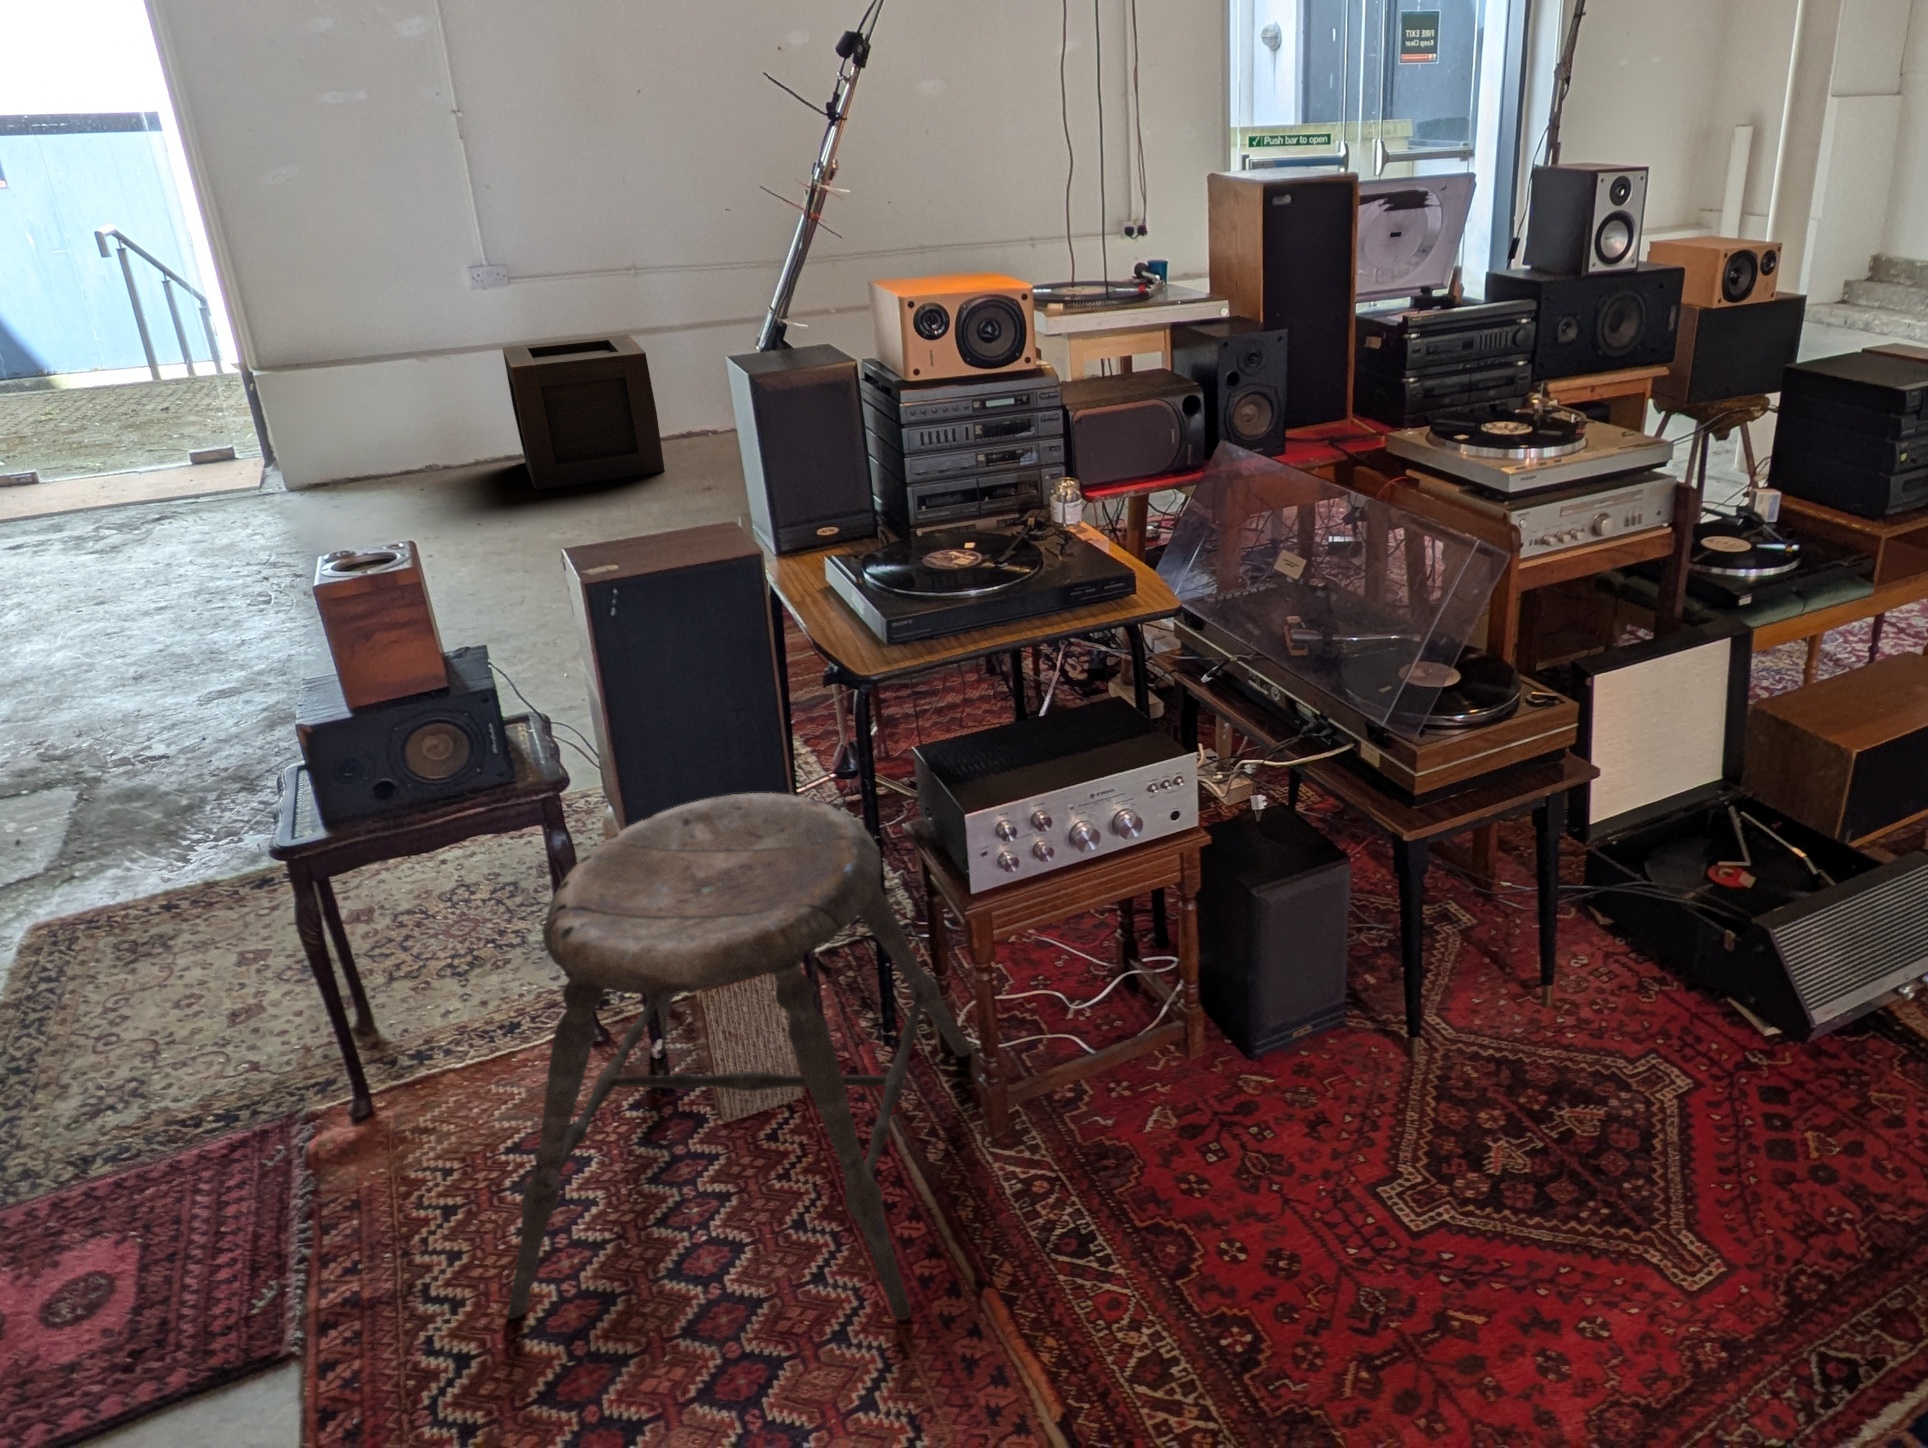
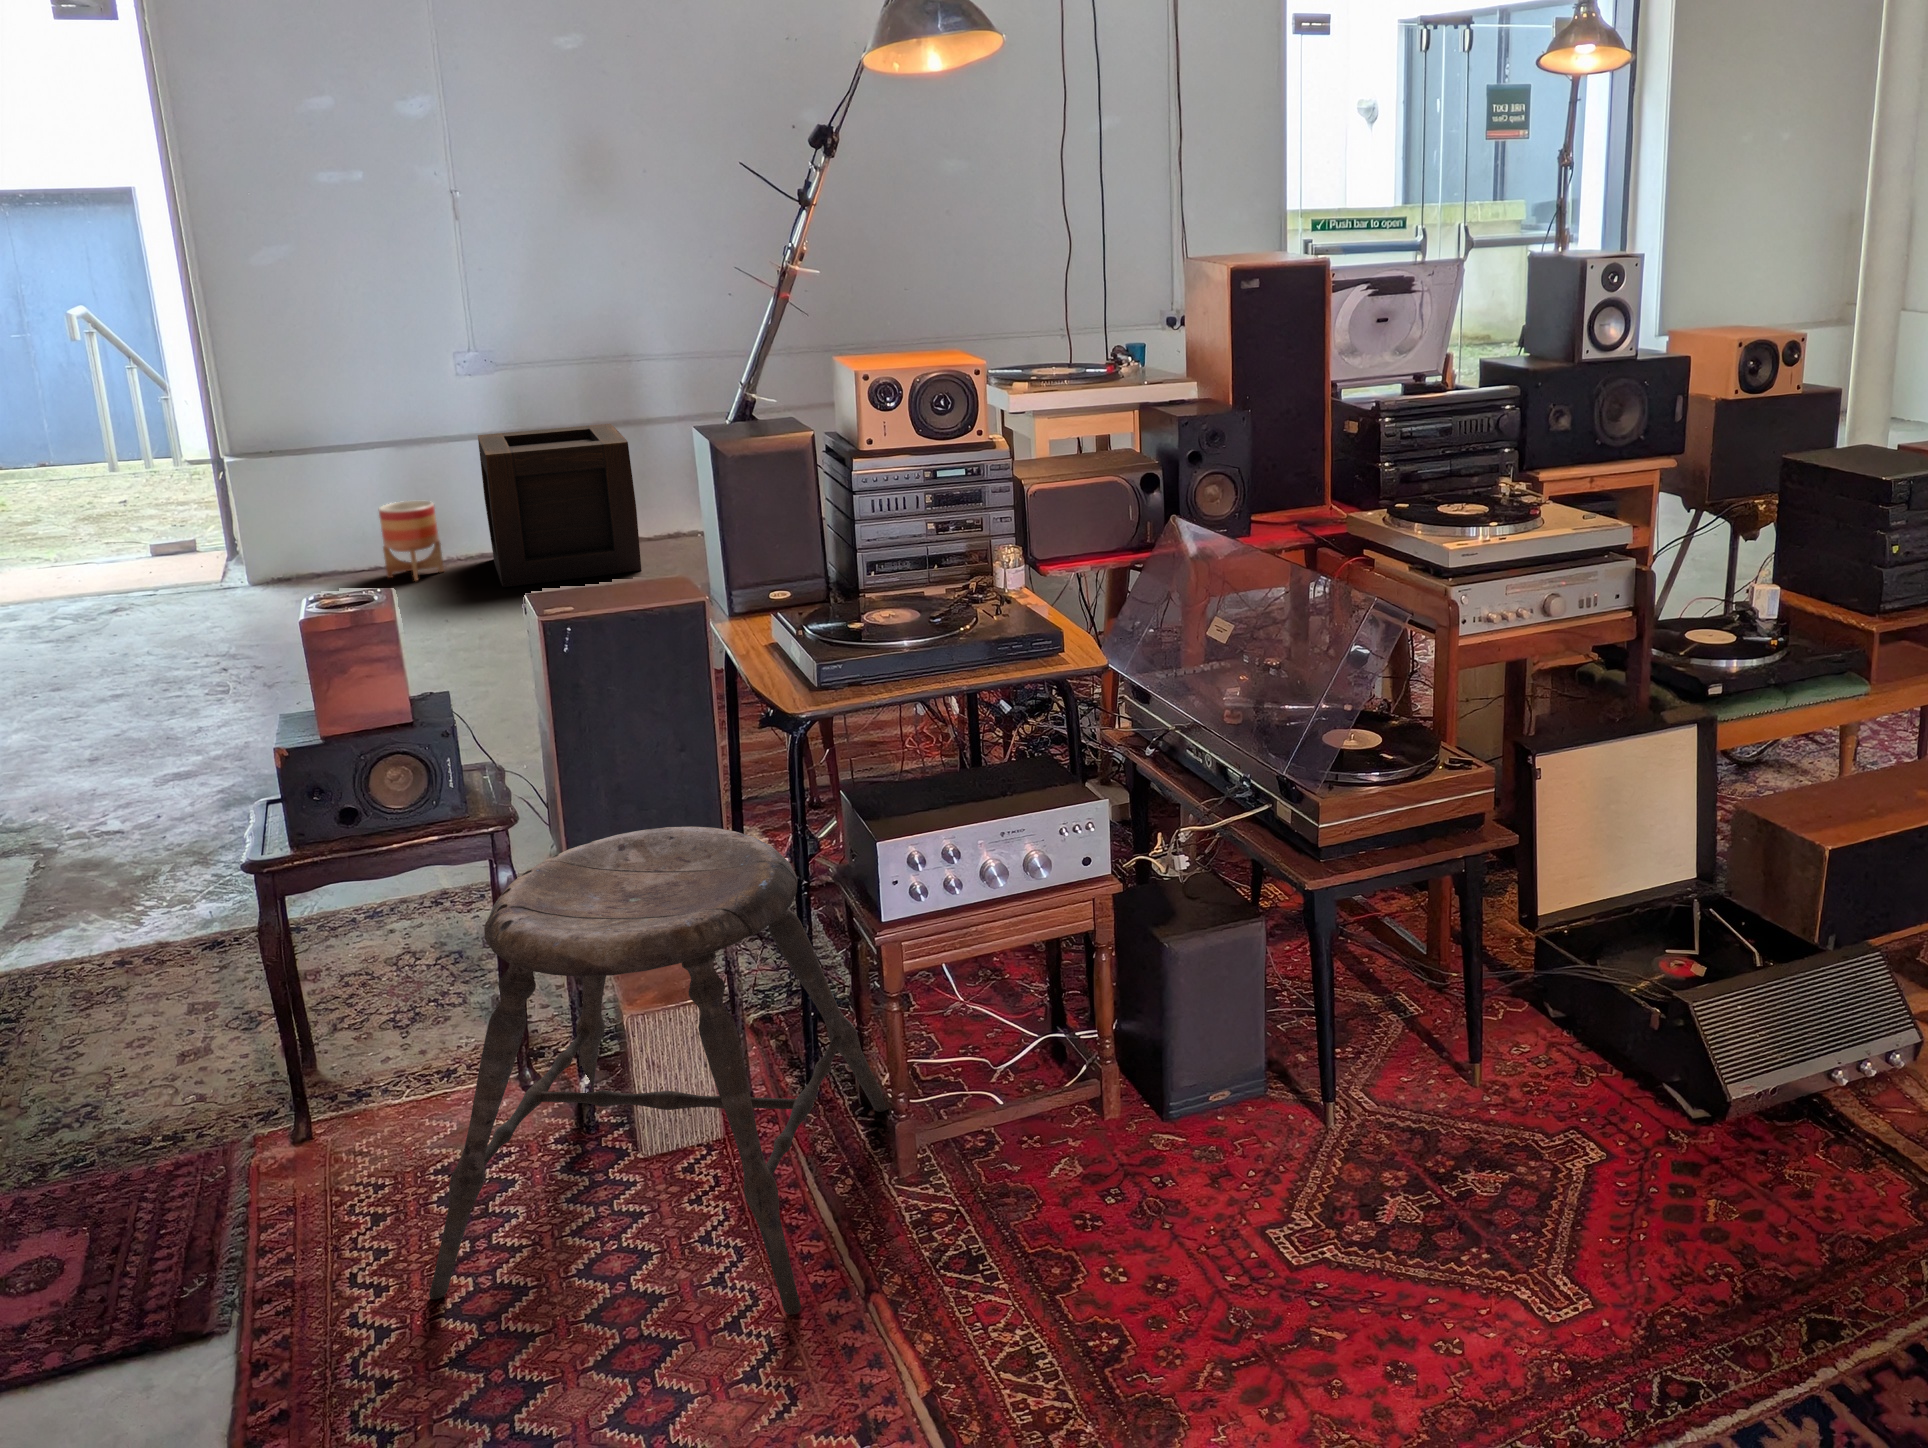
planter: none [412,410,479,485] -> present [379,501,444,580]

